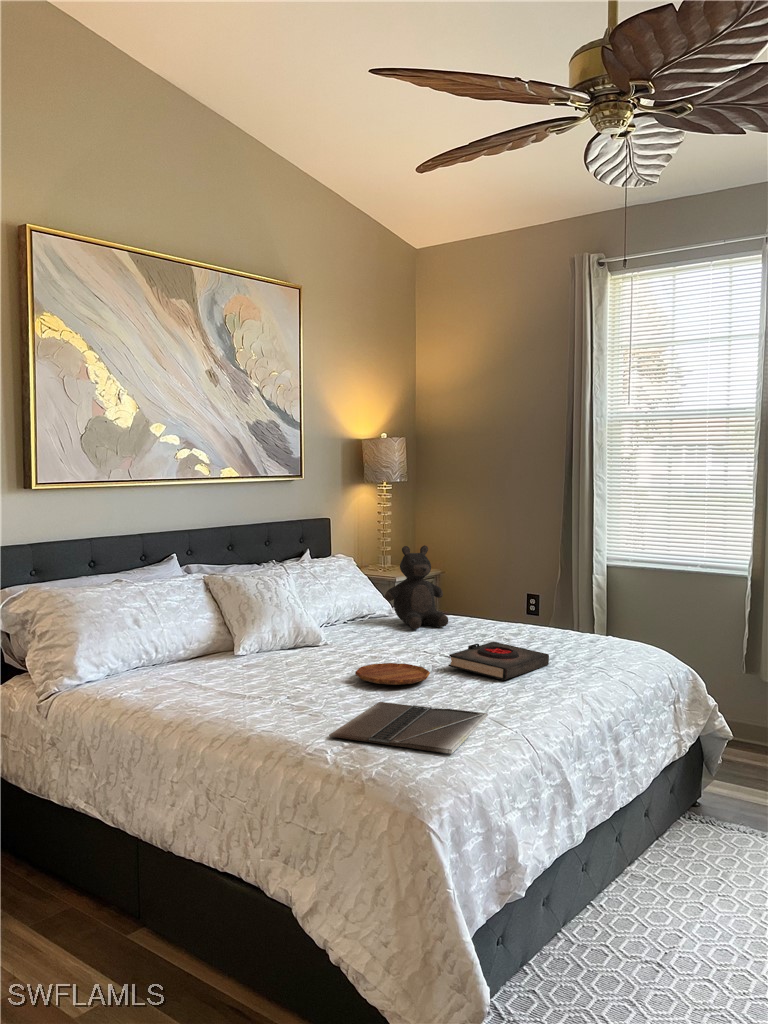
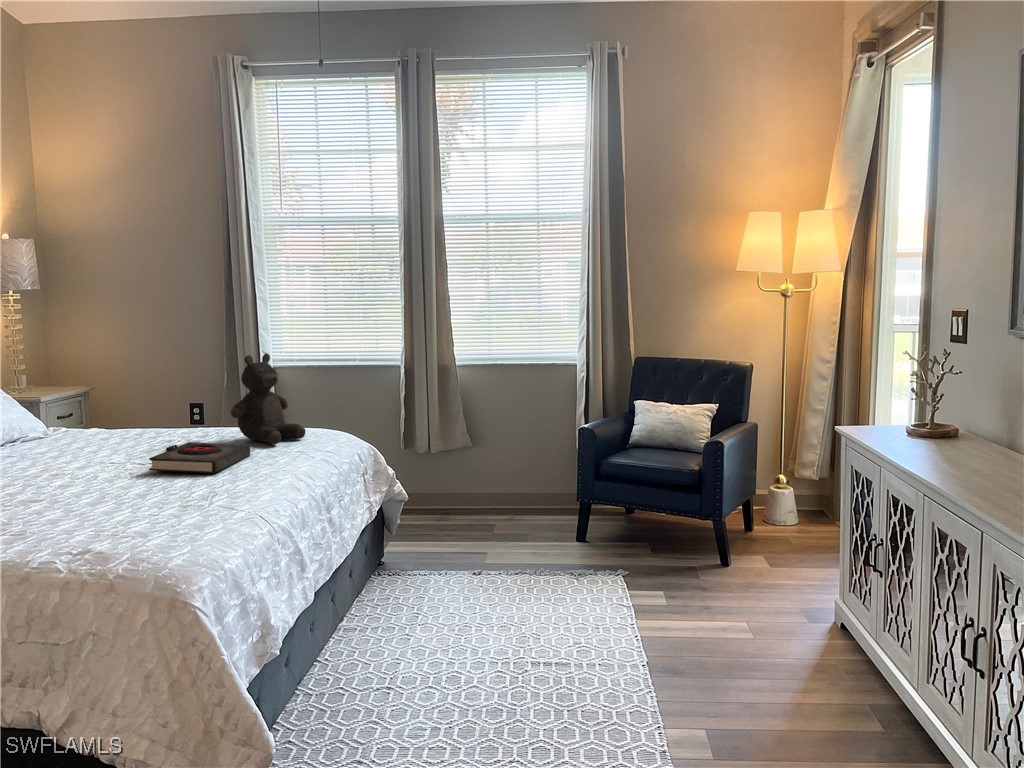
teddy bear: present [385,545,448,629] -> present [231,353,306,444]
tray: present [355,663,430,685] -> none [45,474,134,496]
laptop: present [329,702,488,754] -> none [49,501,214,550]

